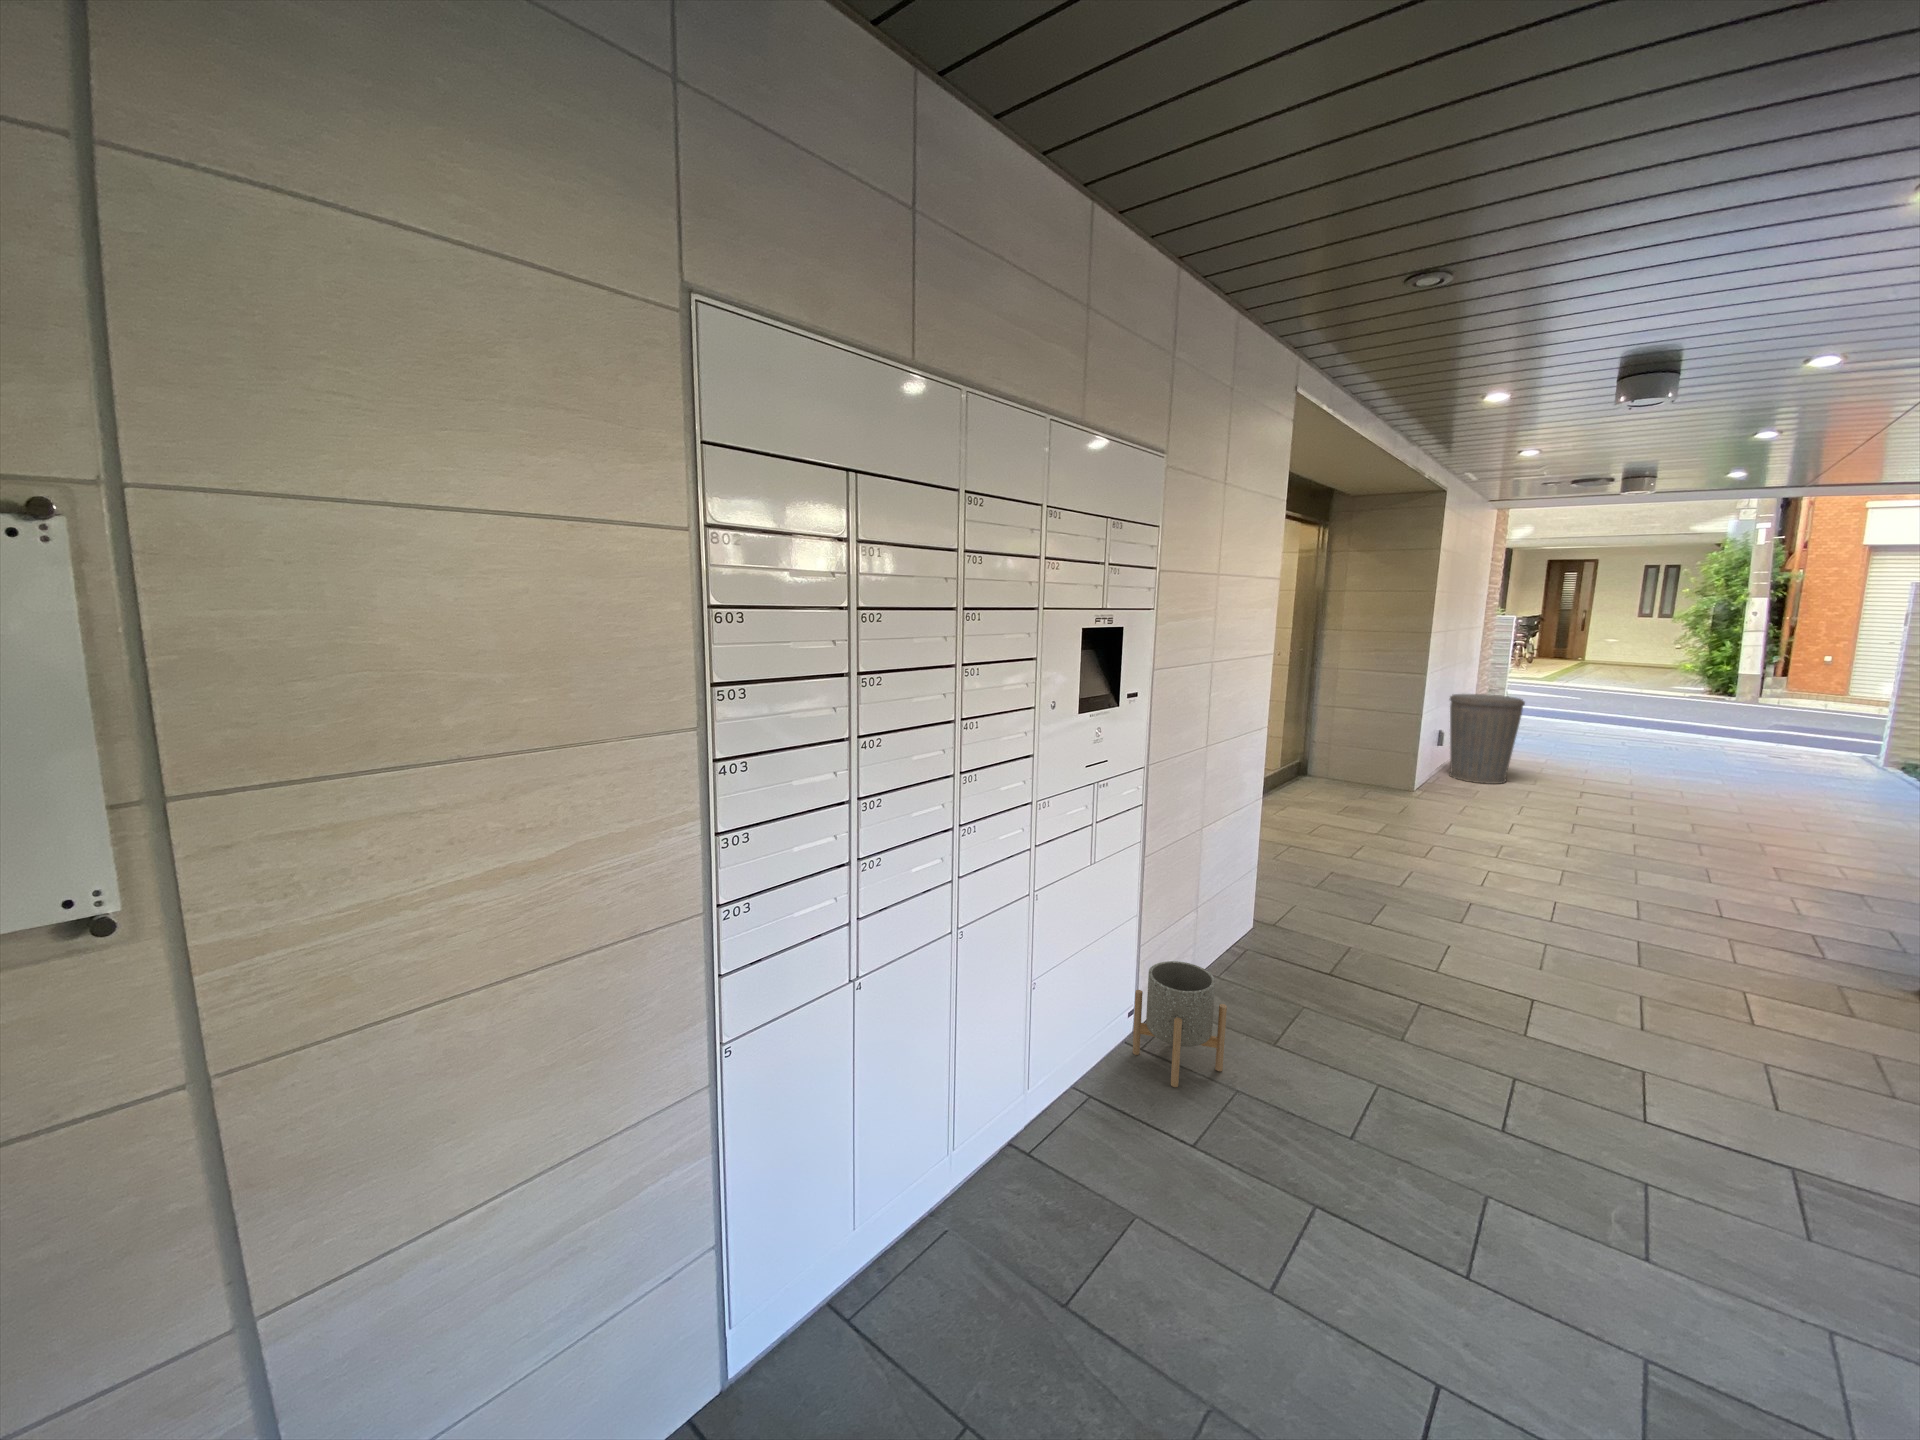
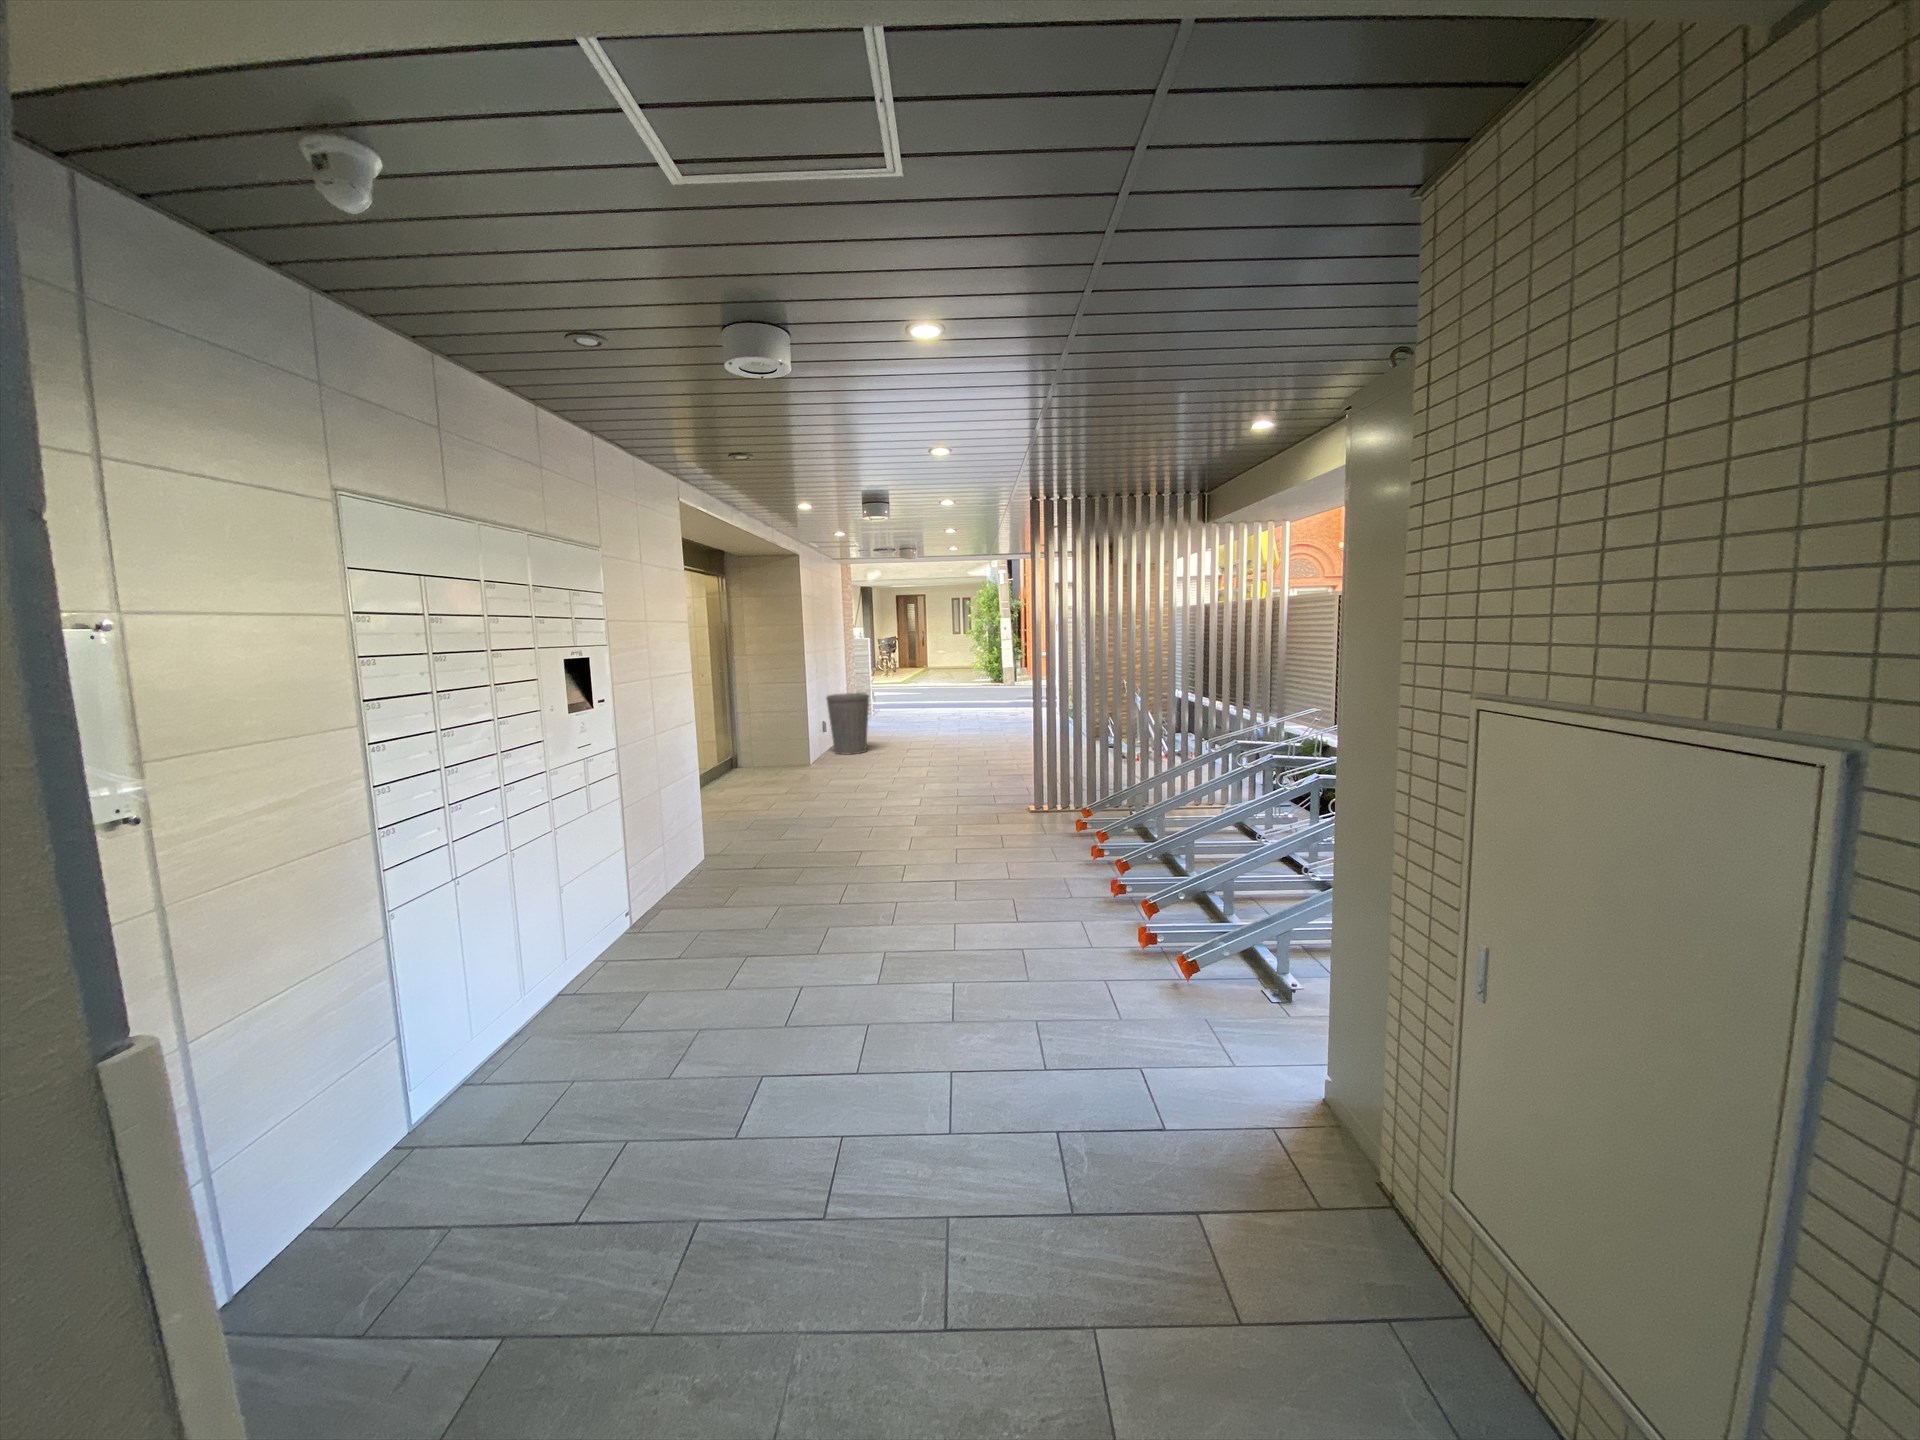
planter: present [1133,961,1227,1087] -> none [628,868,691,940]

